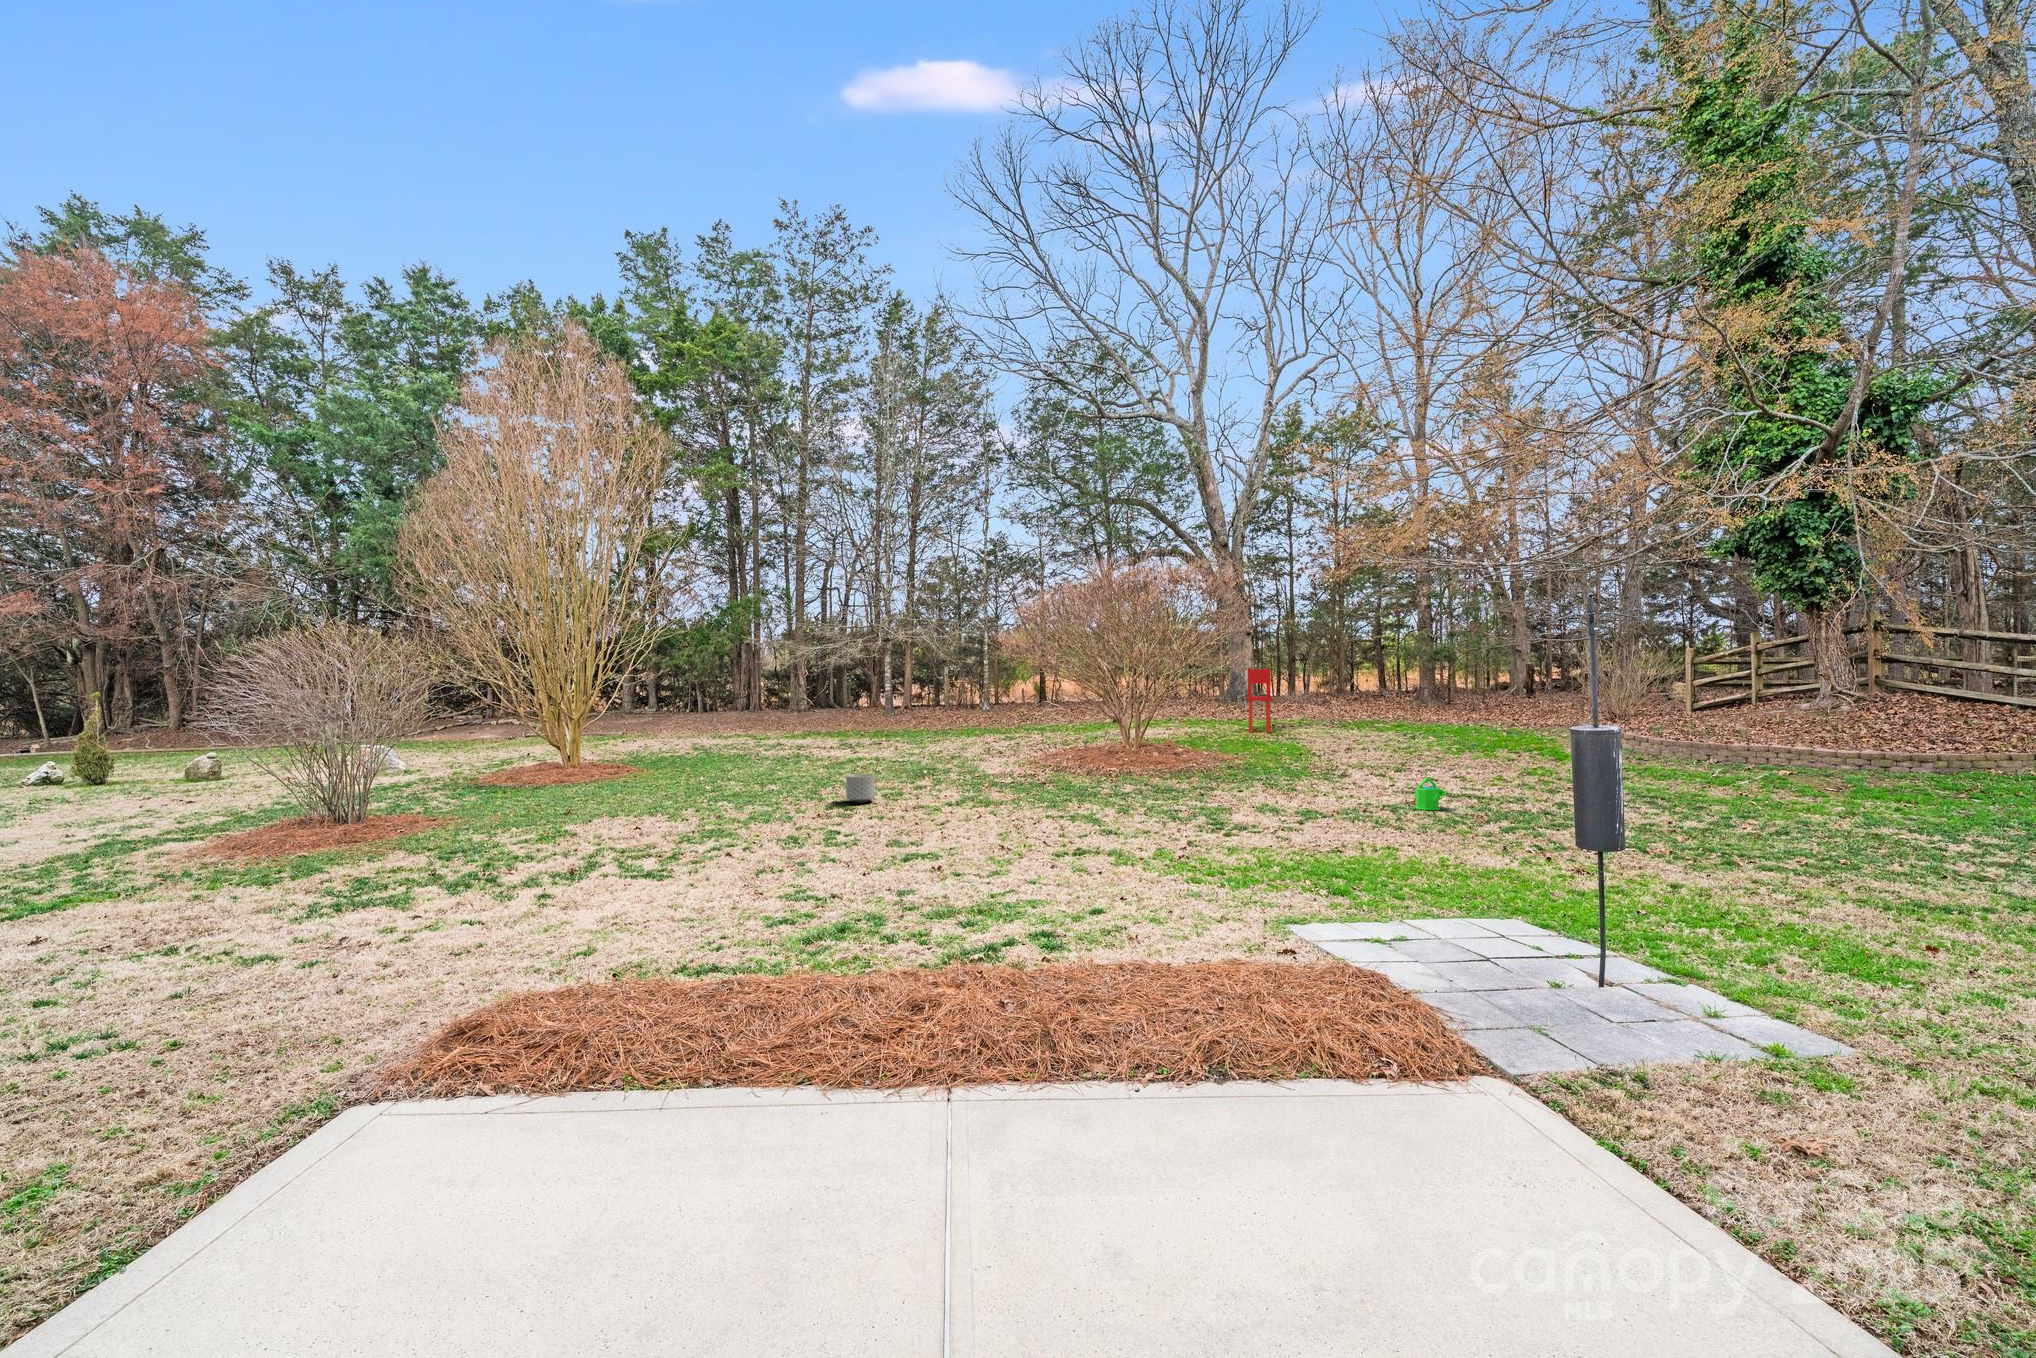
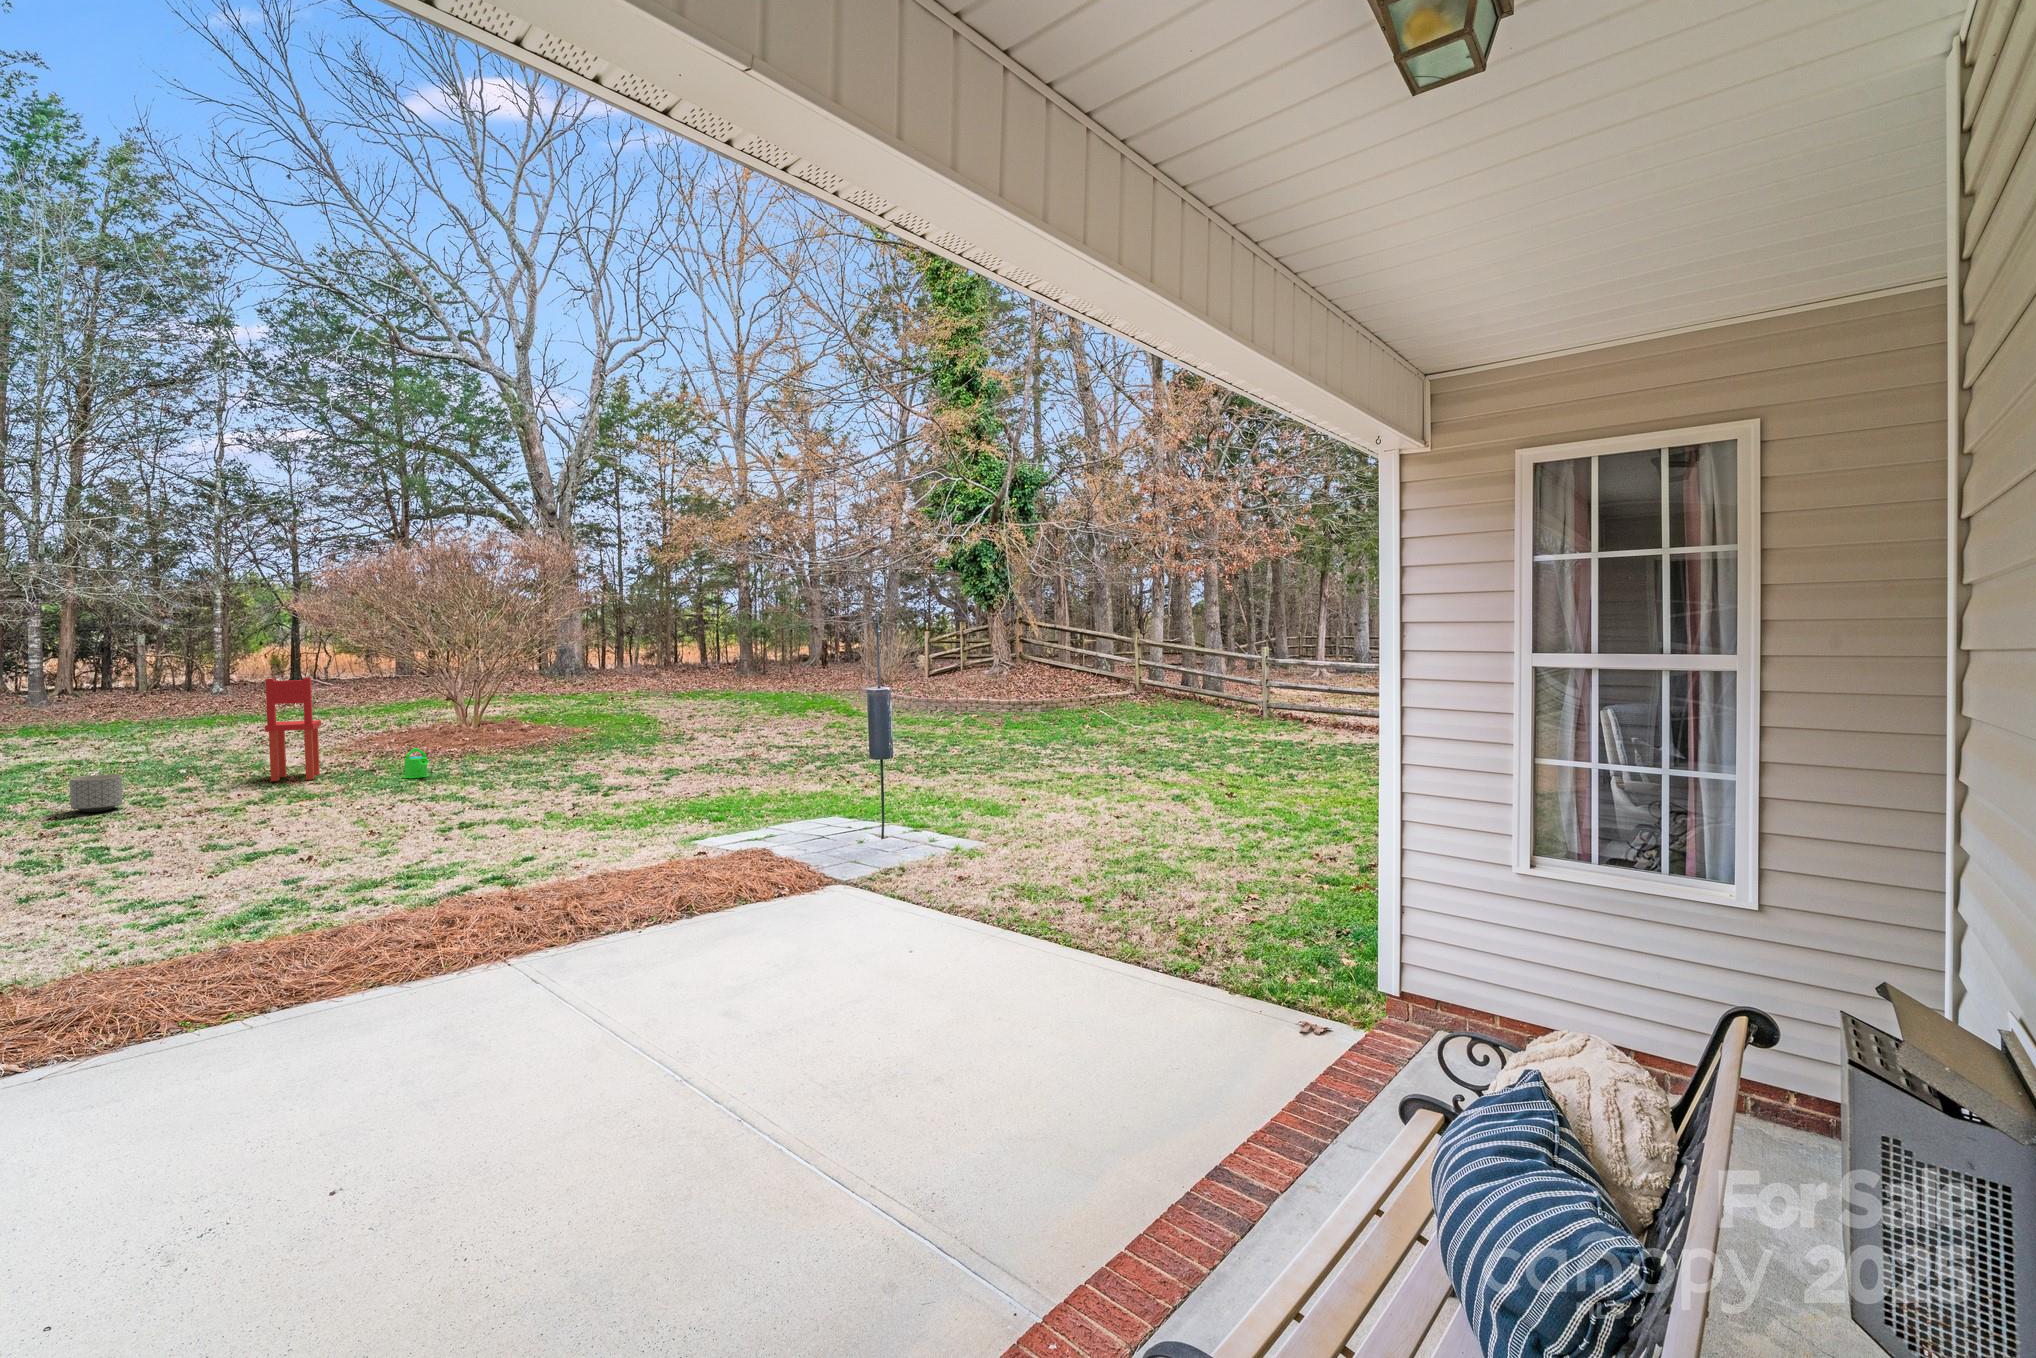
chair: present [1247,668,1272,733] -> present [265,678,321,781]
watering can: present [1415,778,1445,810] -> present [403,748,429,778]

